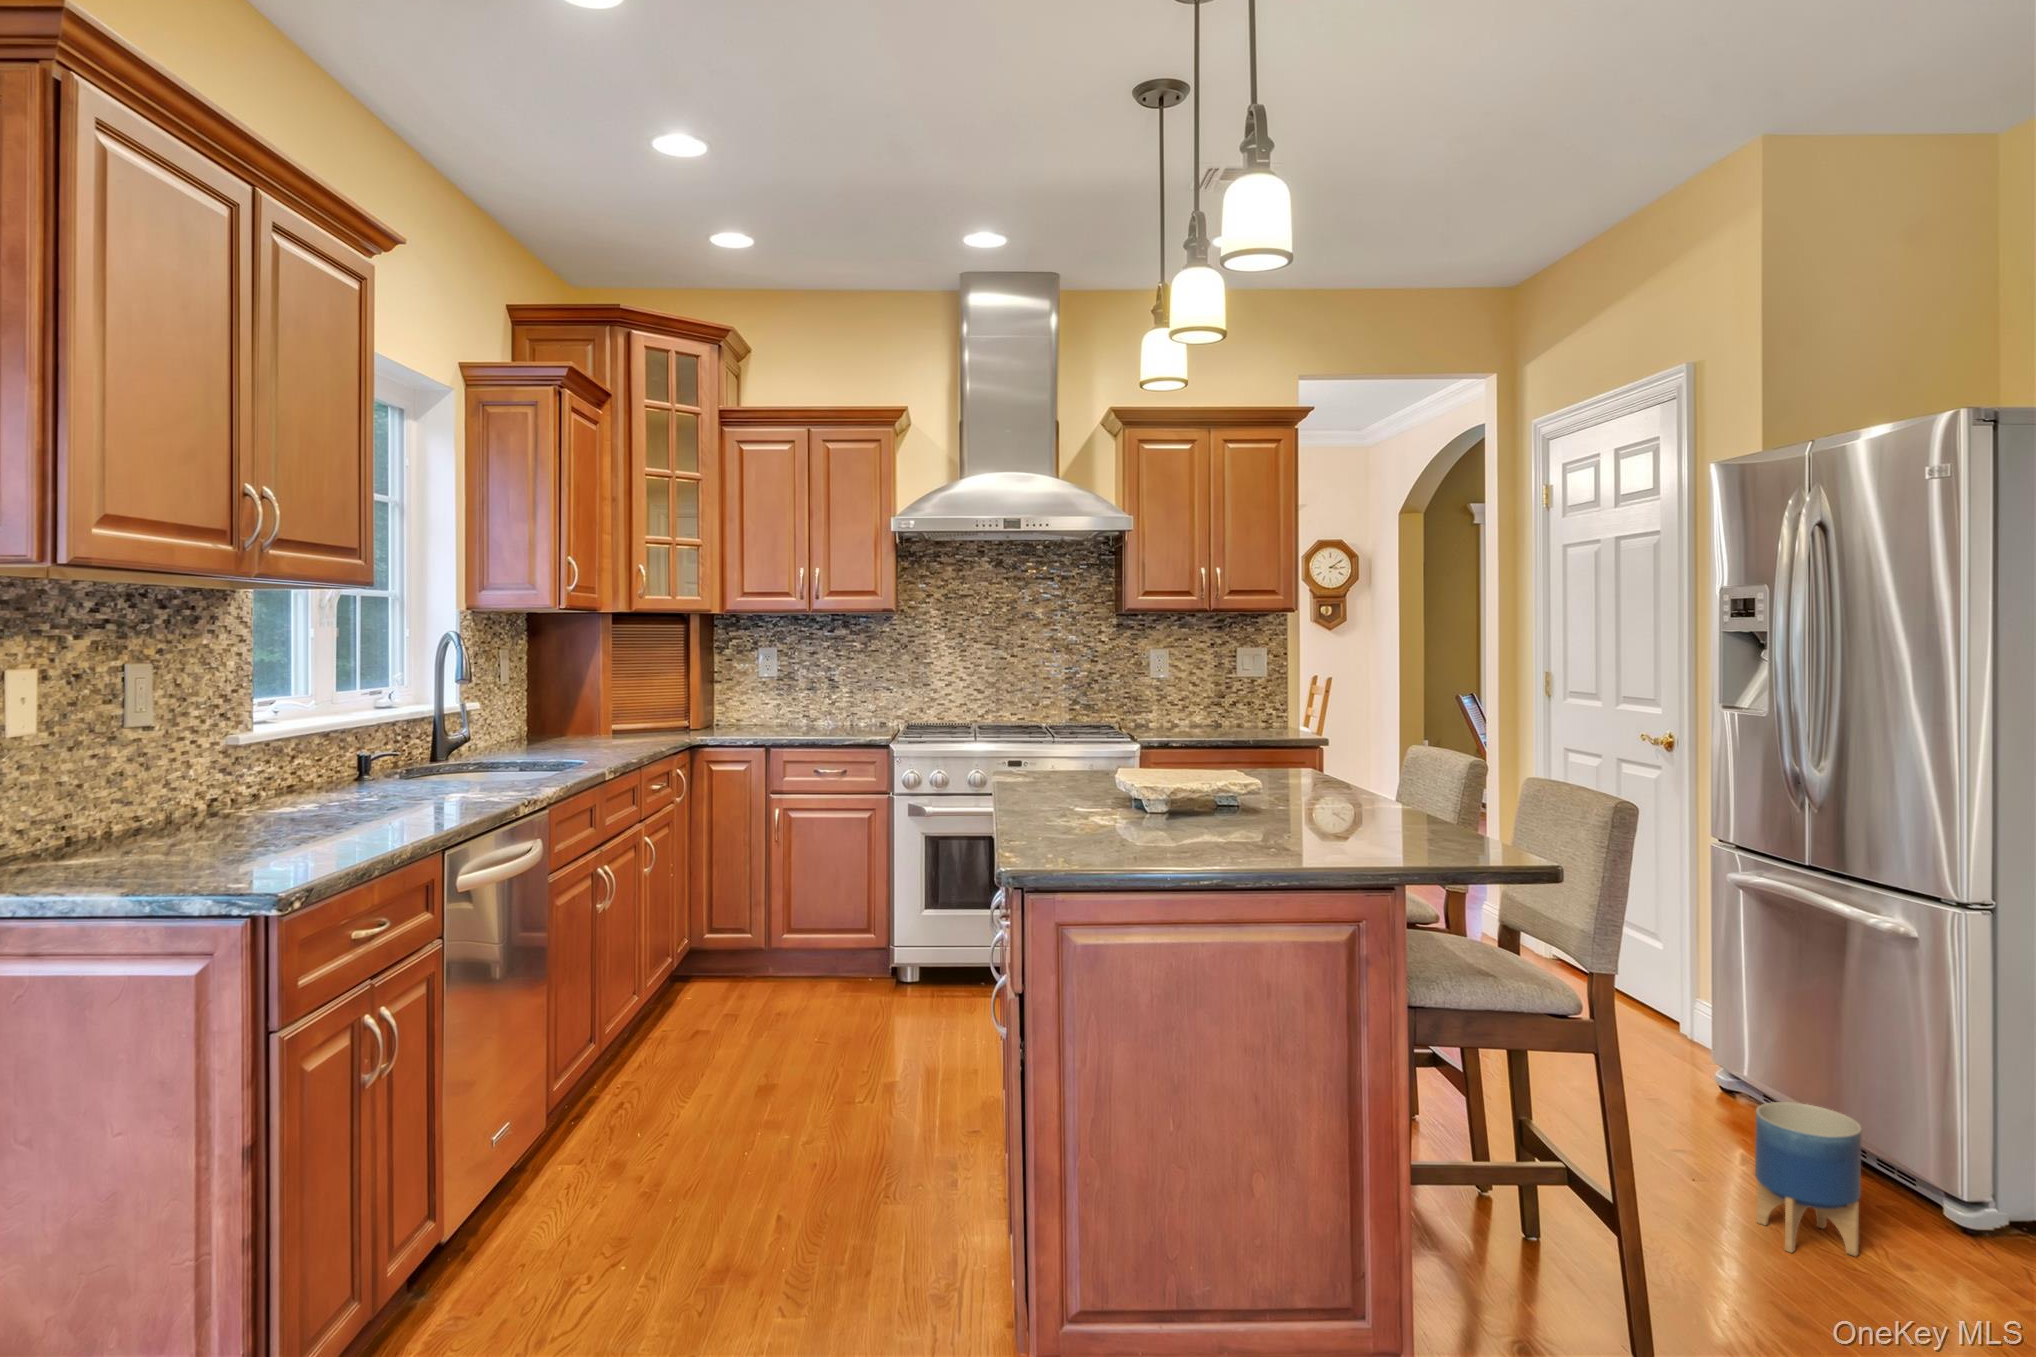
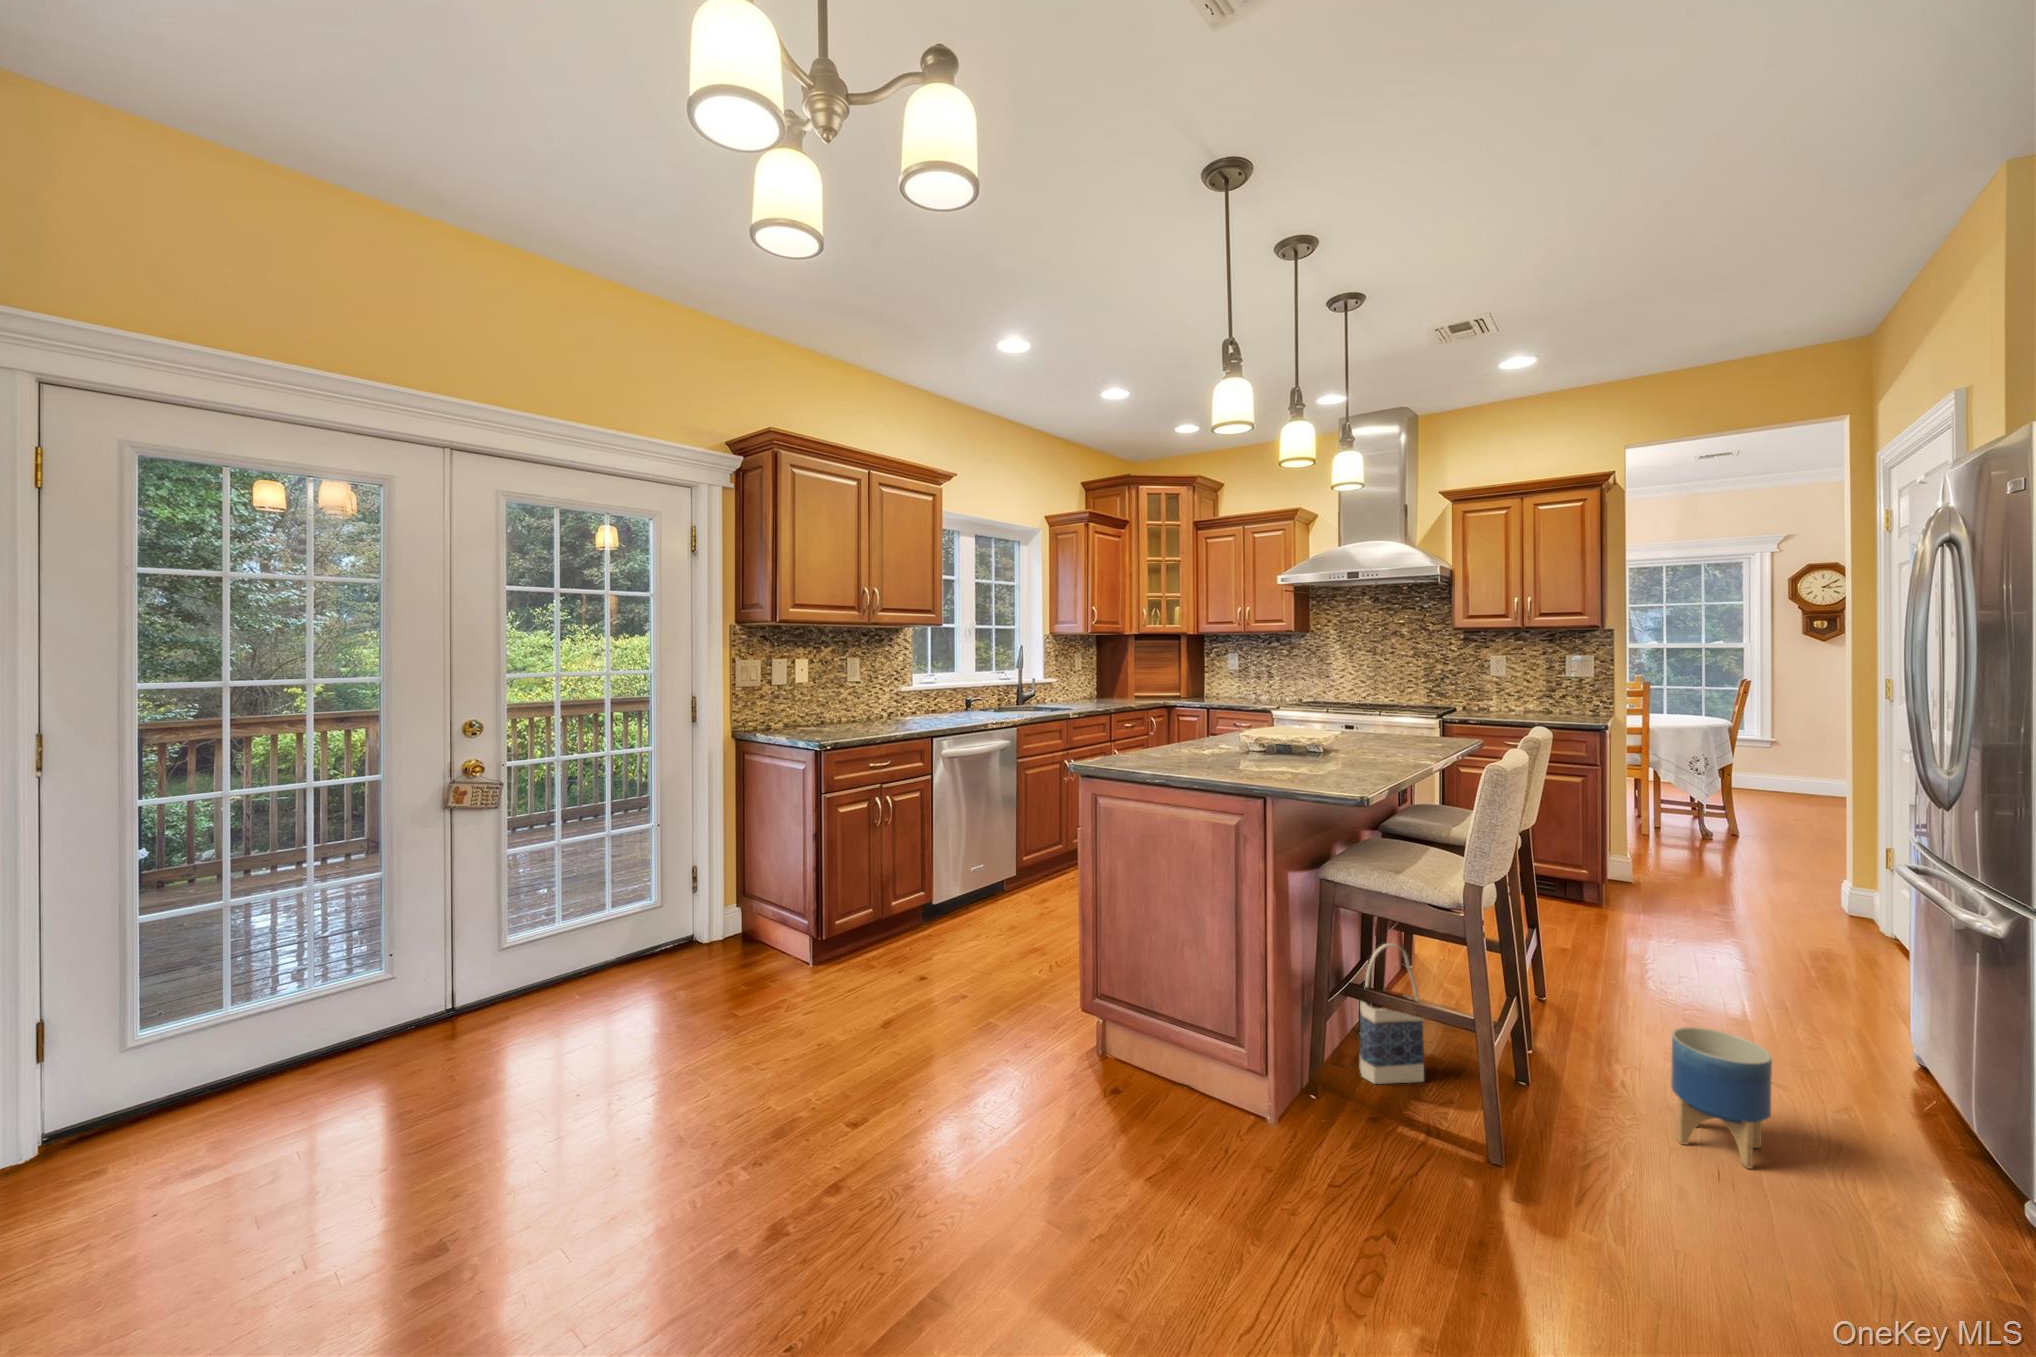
bag: none [1474,1092,1547,1316] -> present [1360,944,1424,1084]

